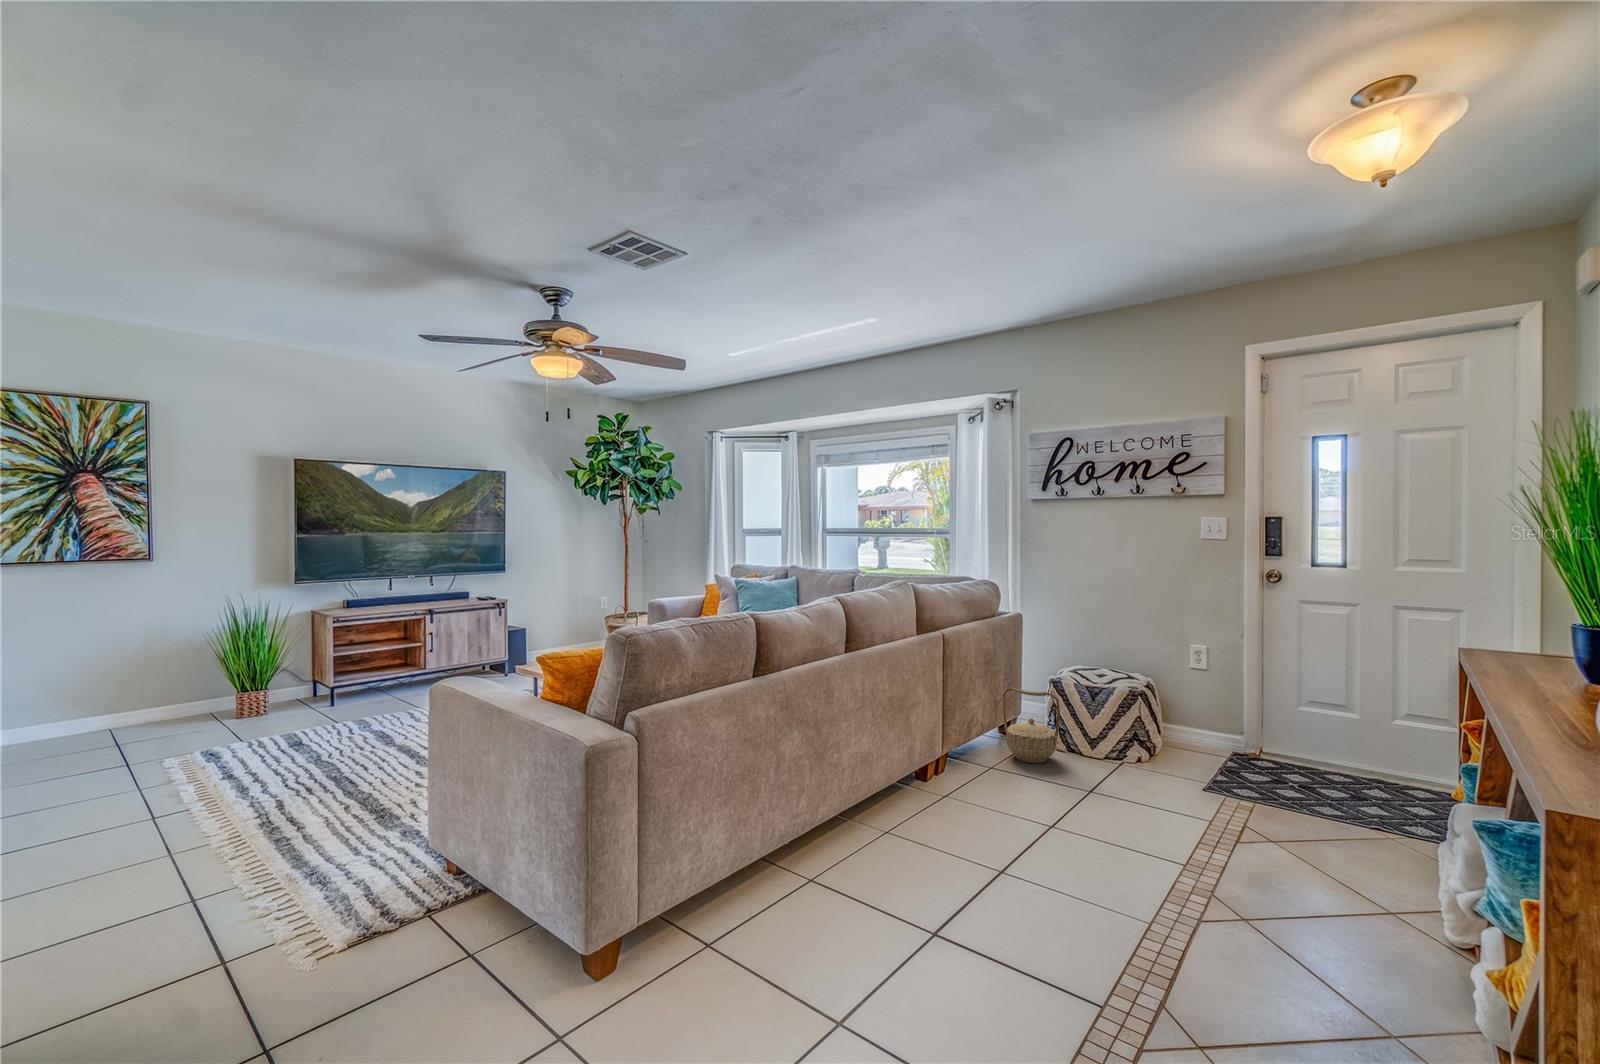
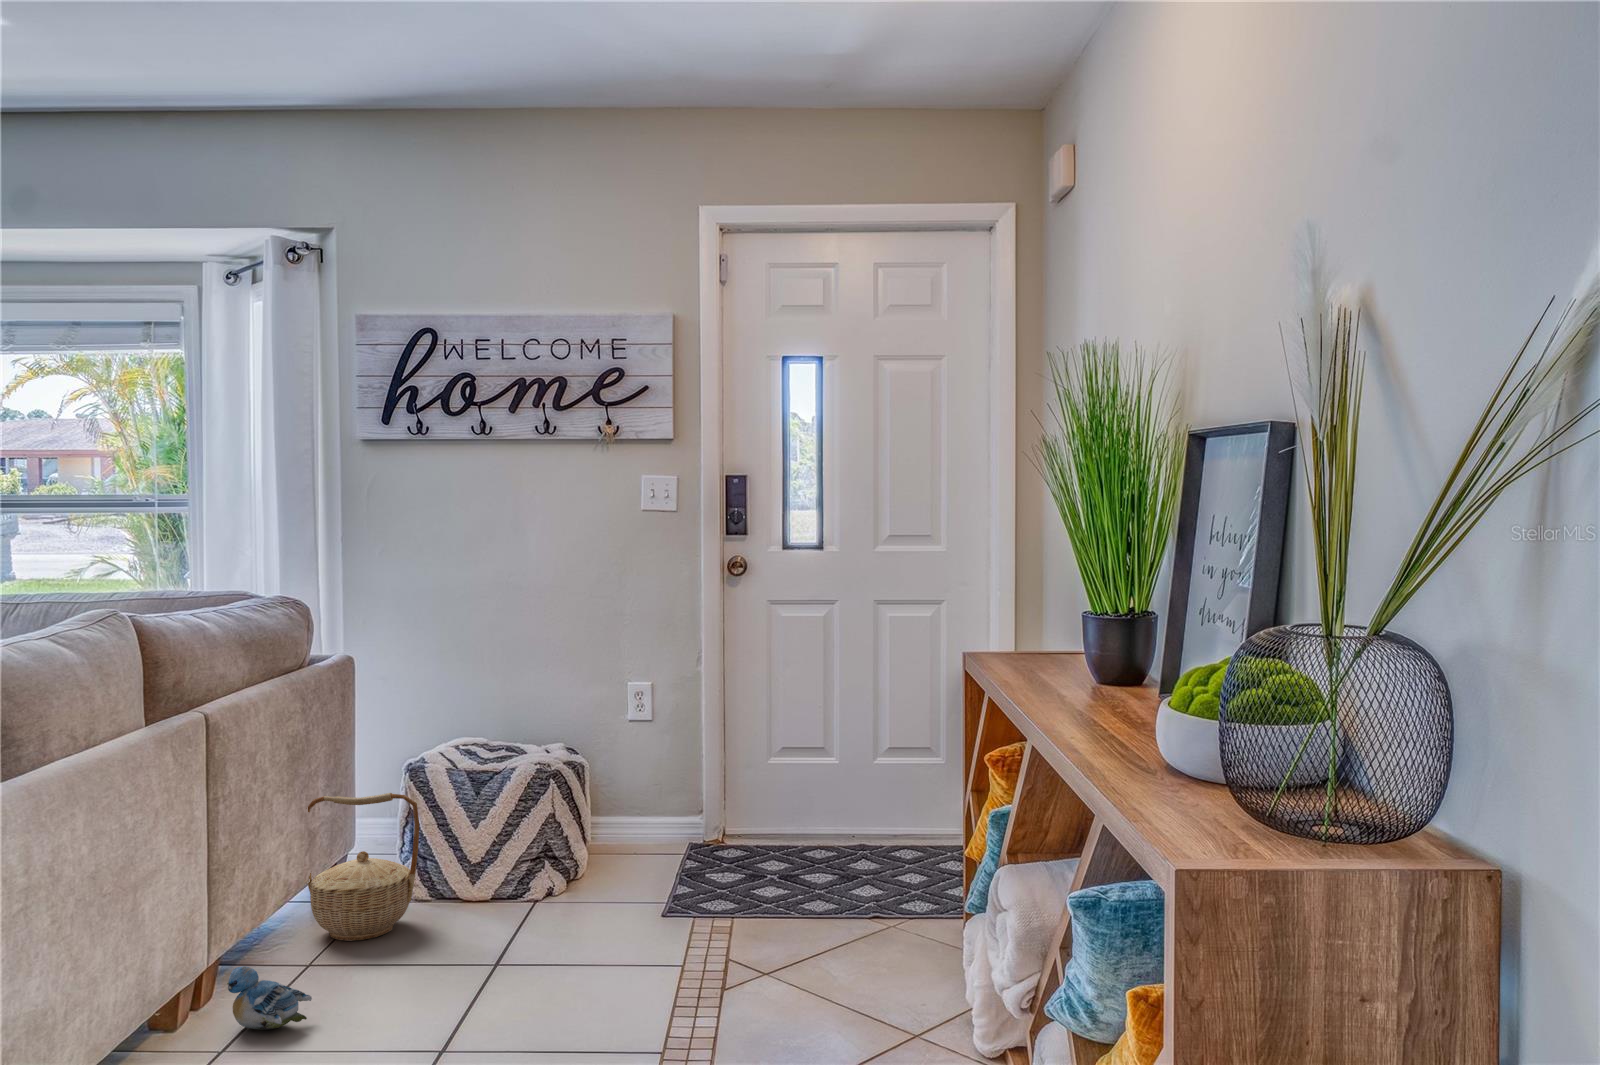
plush toy: none [969,763,1005,795] -> present [227,966,312,1030]

